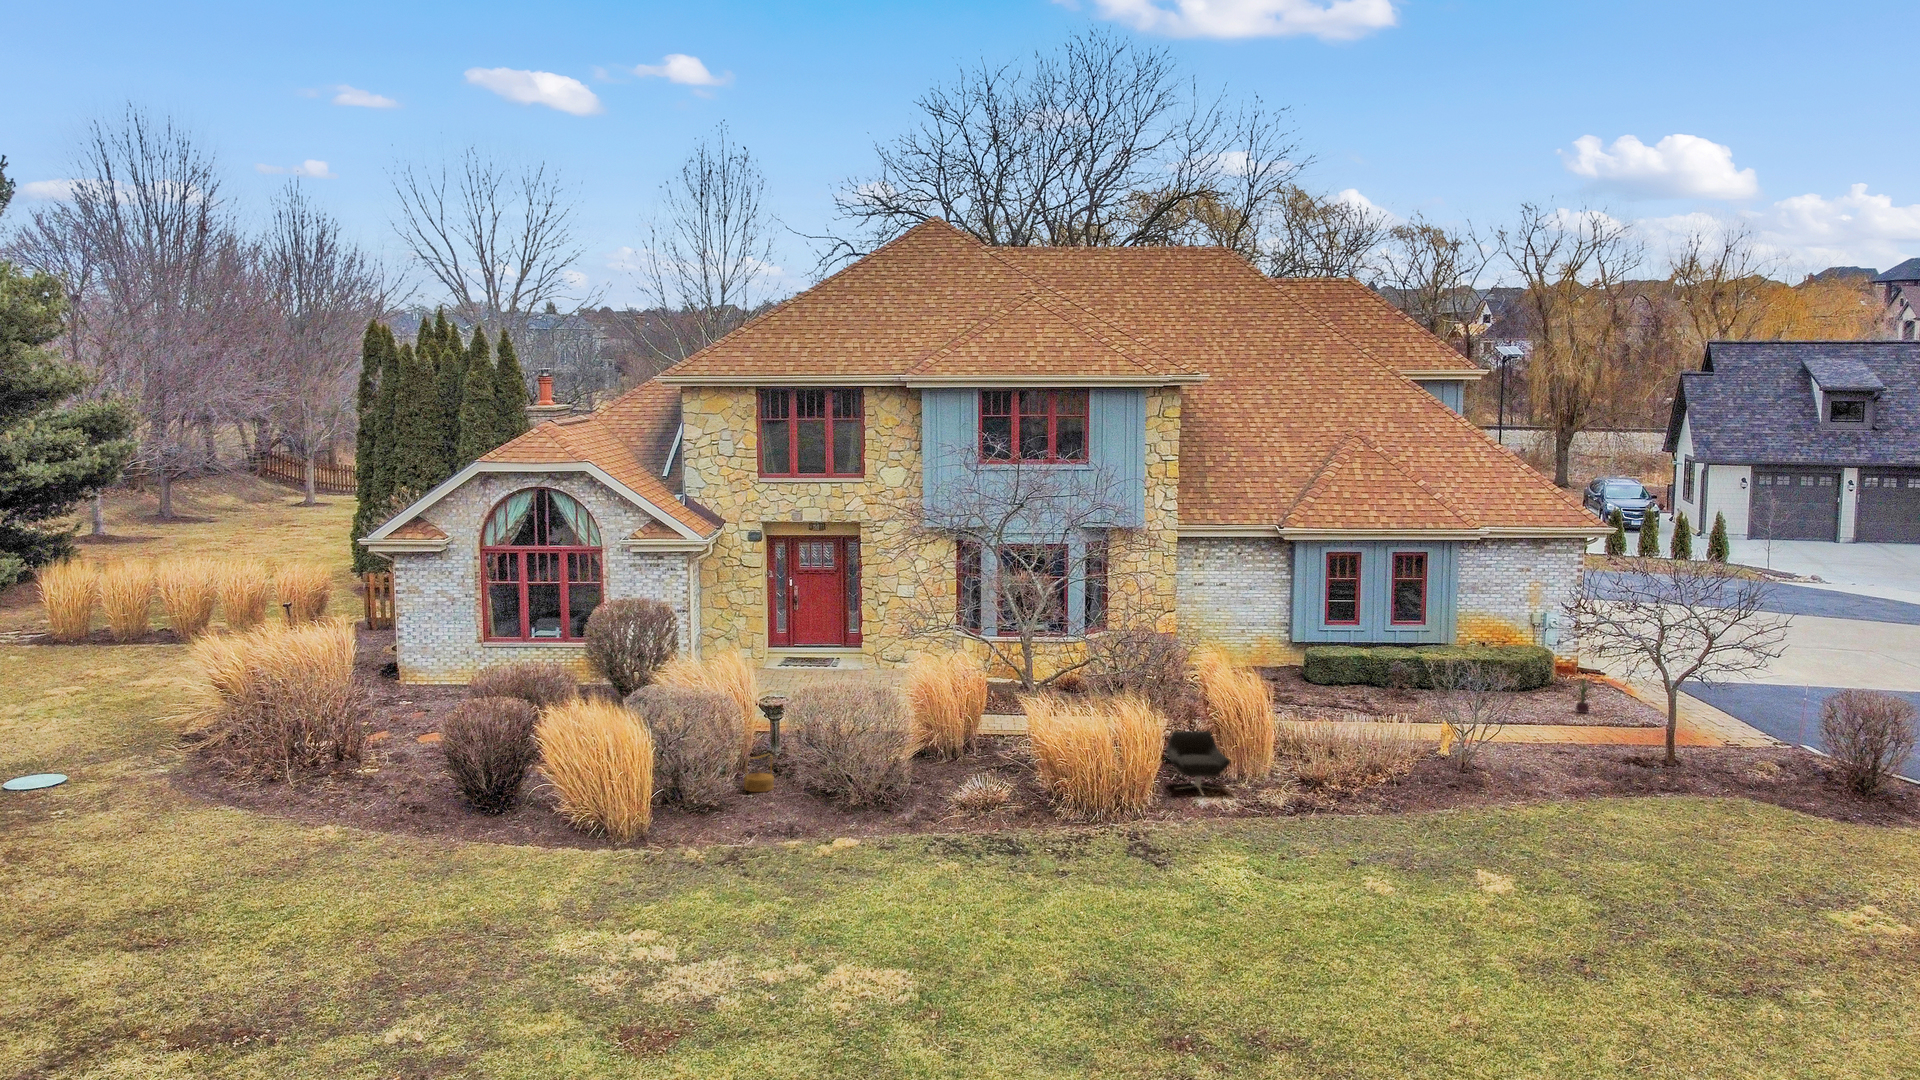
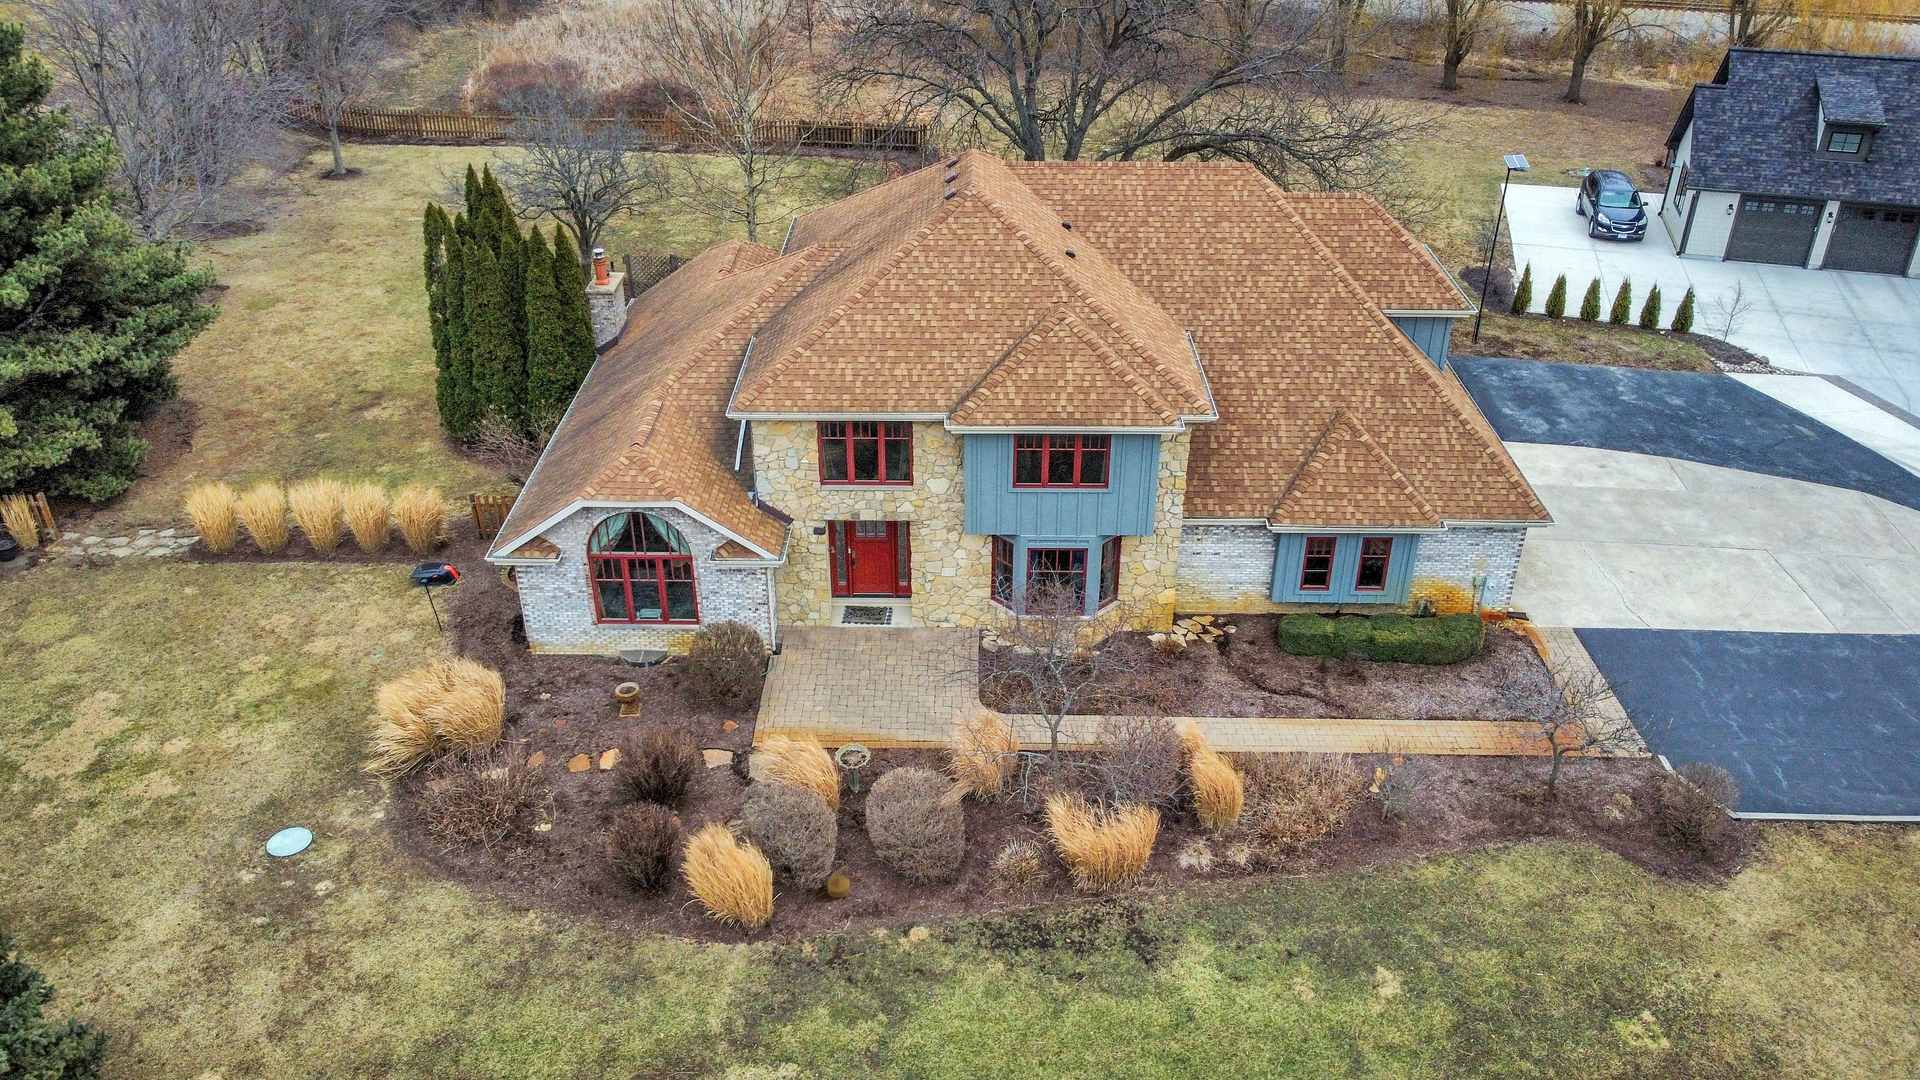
decorative plant: present [1576,680,1589,713] -> present [1315,651,1332,673]
lounge chair: present [1166,731,1231,795] -> none [1150,837,1199,901]

